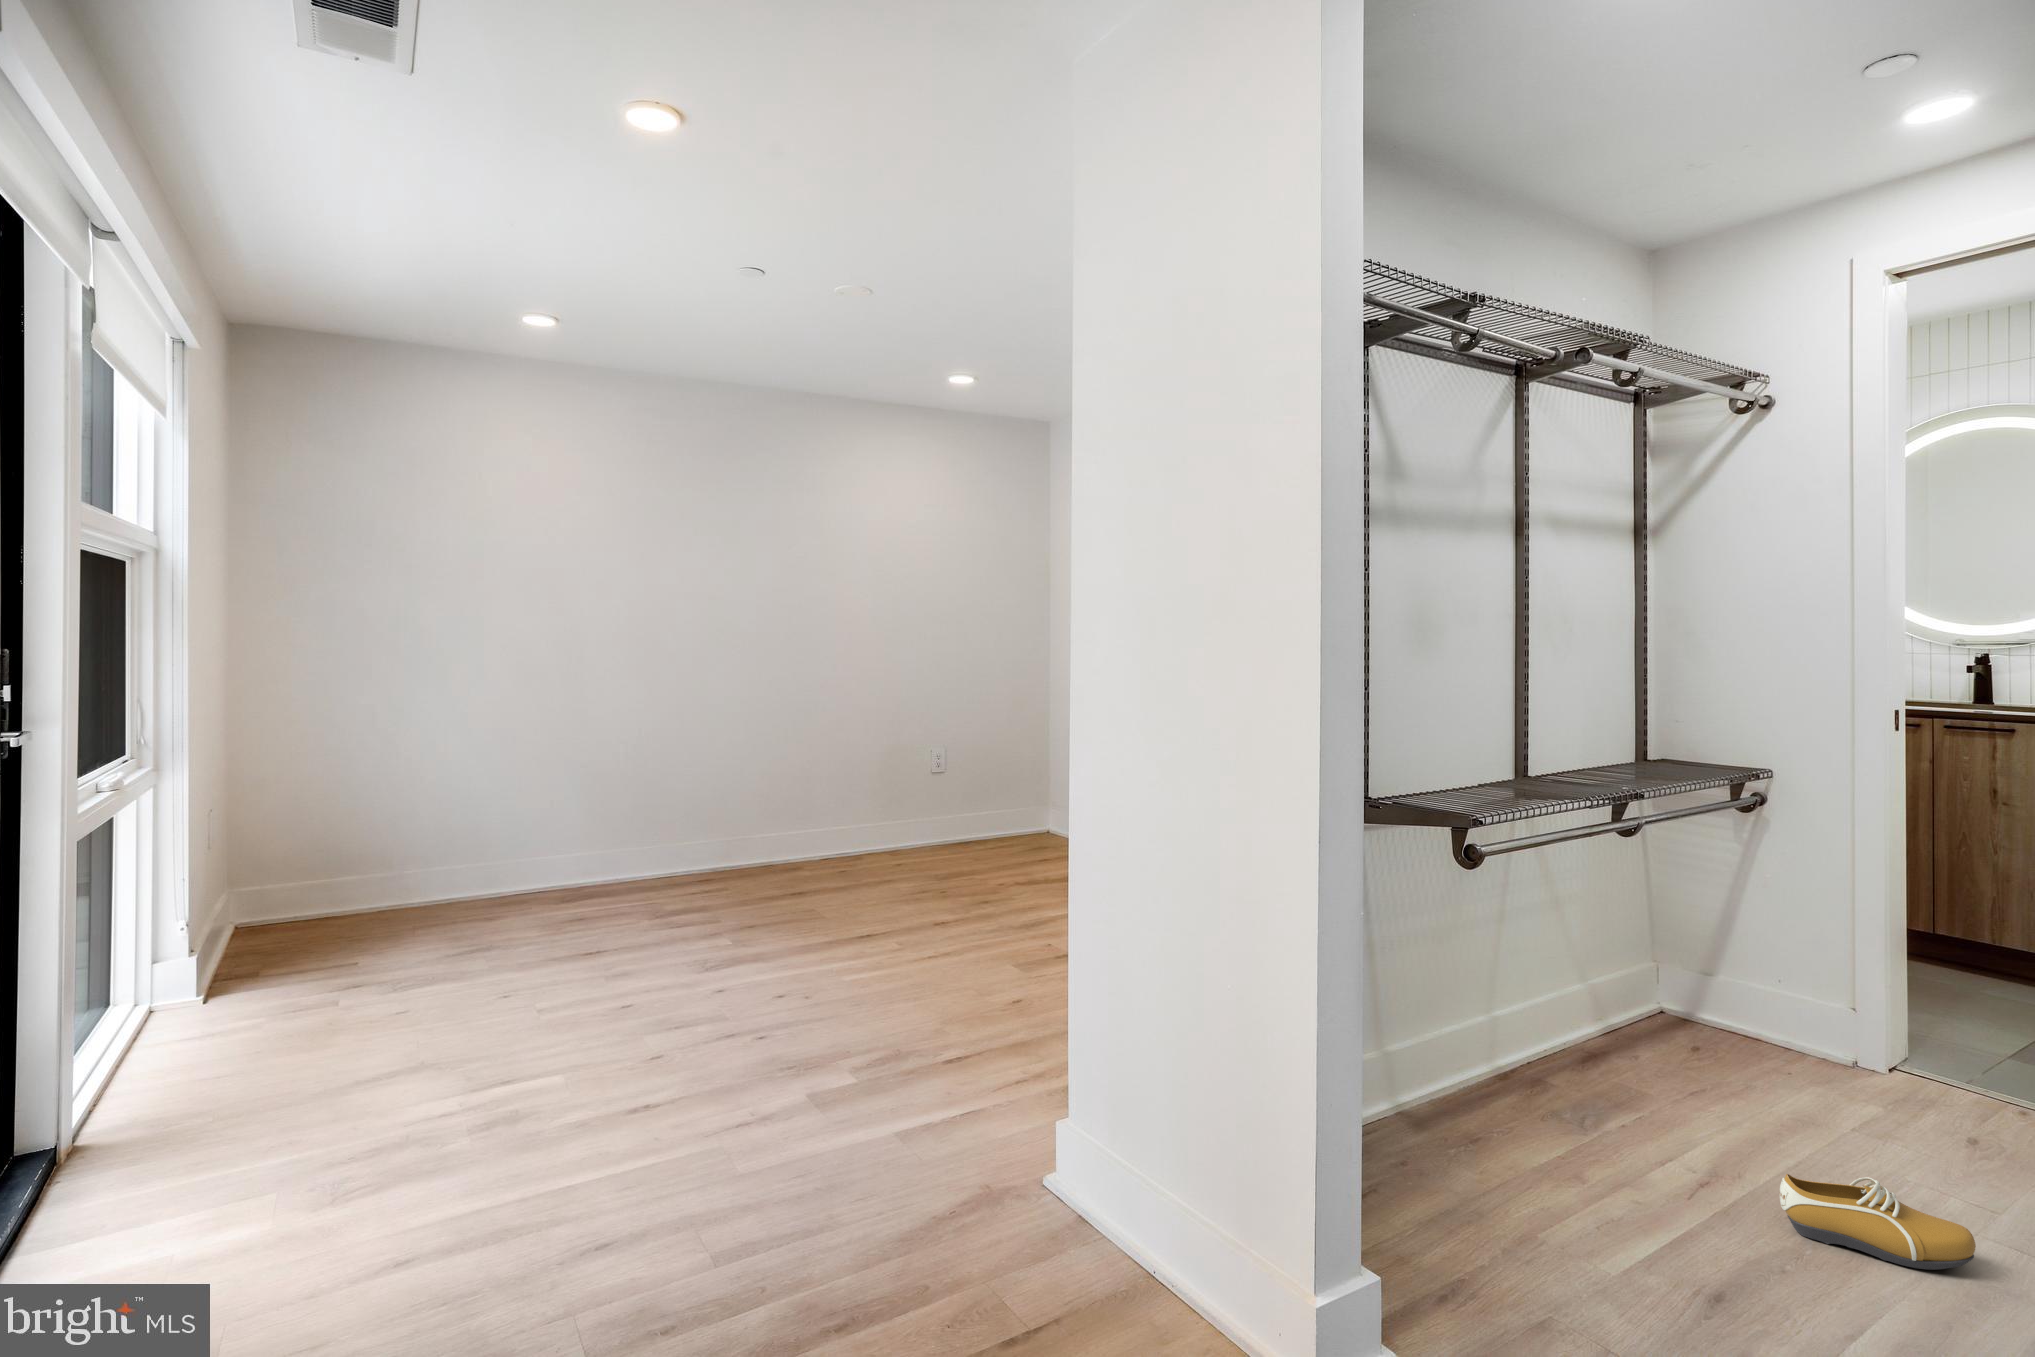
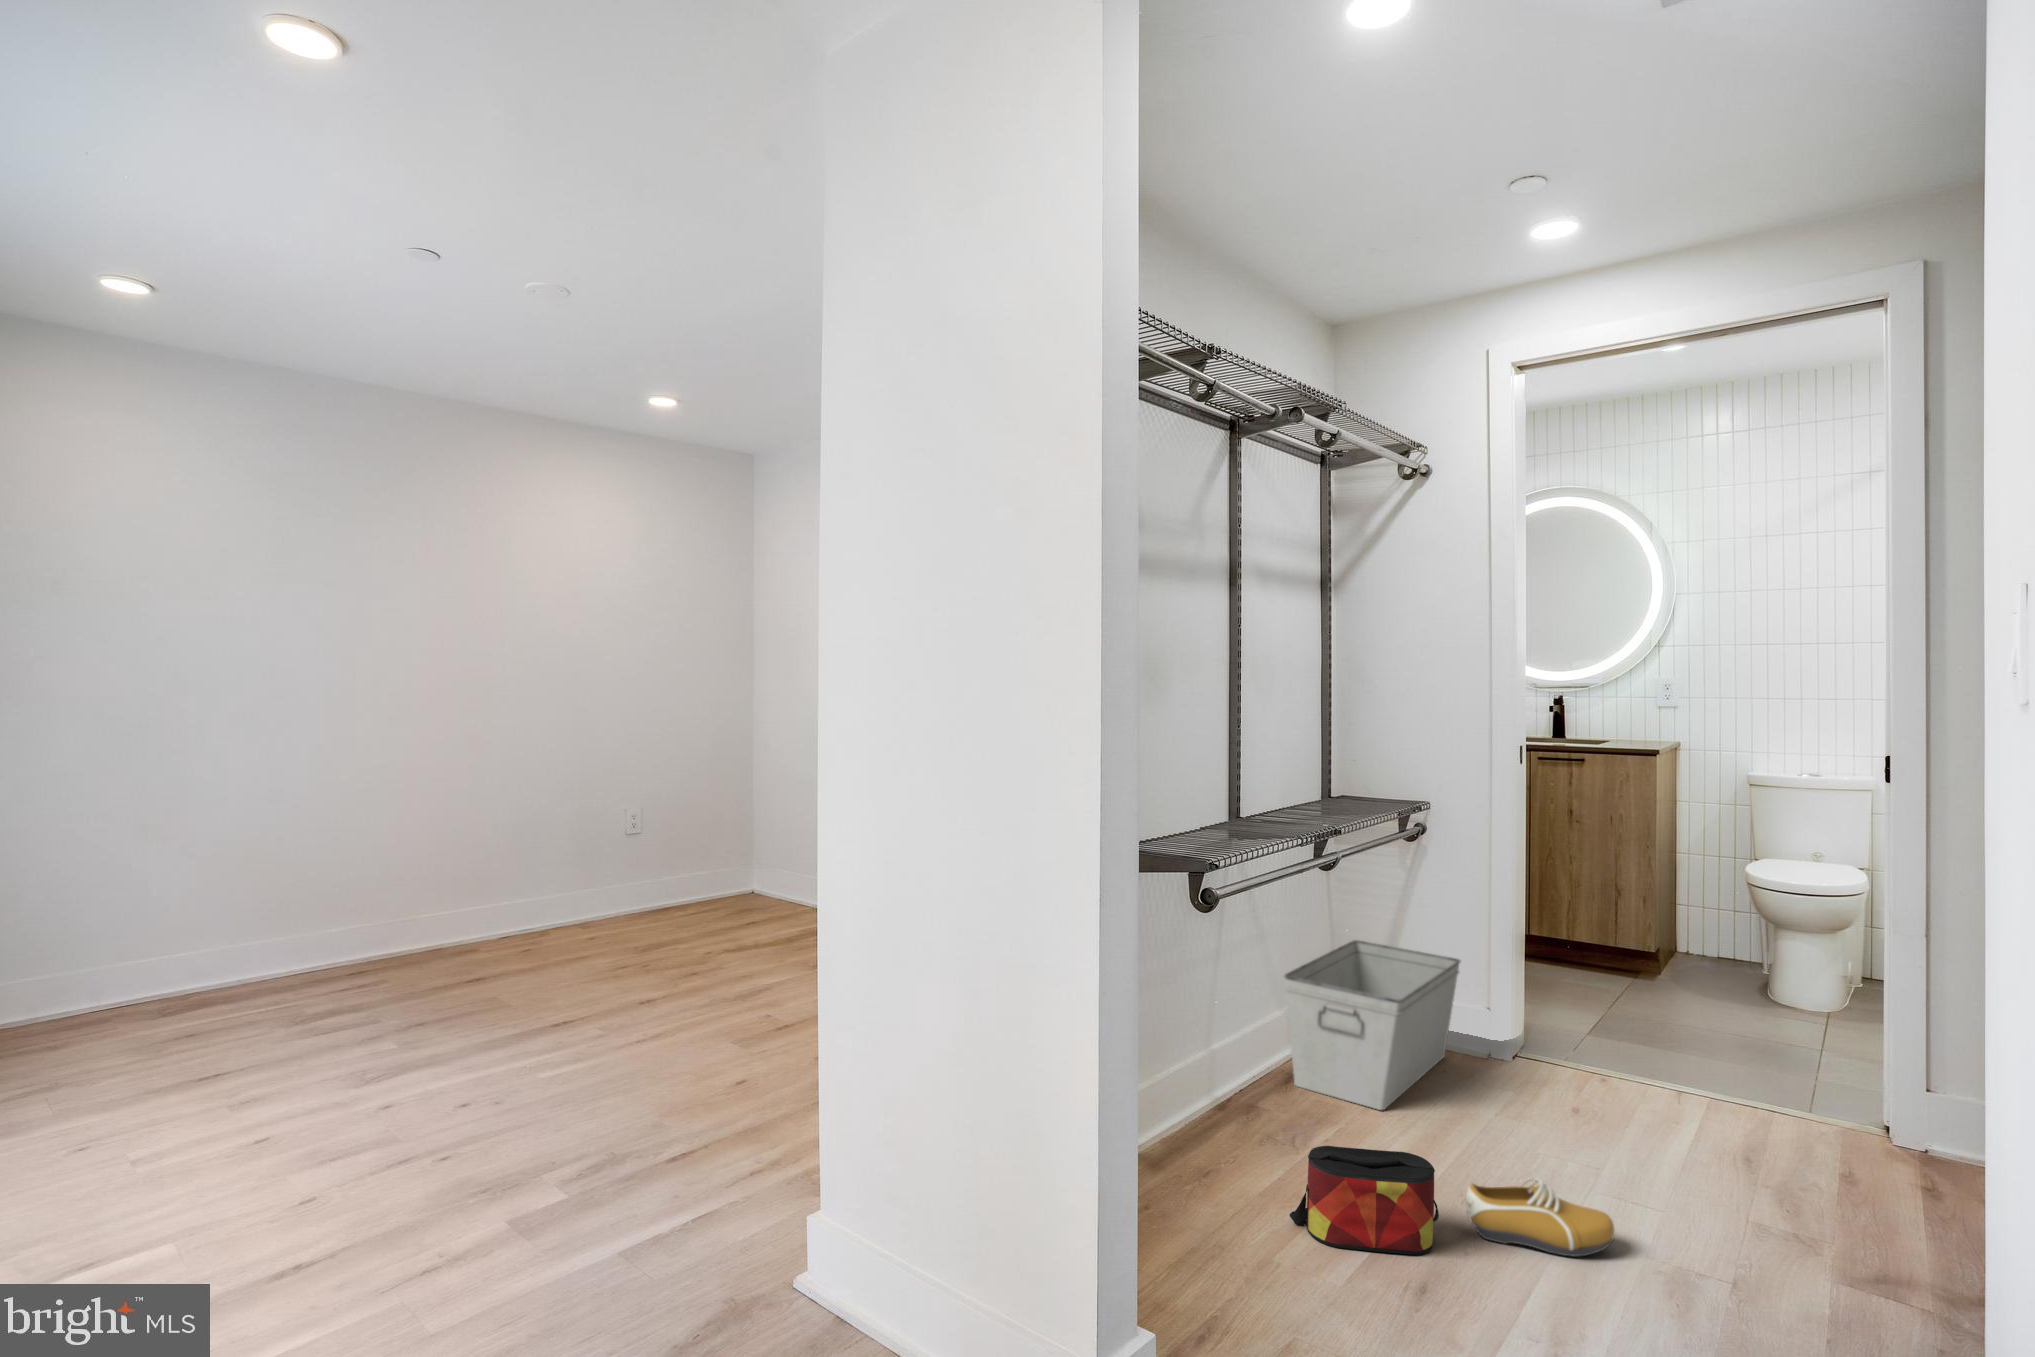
storage bin: none [1584,919,1812,1097] -> present [1284,940,1460,1110]
bag: none [1565,1115,1743,1239] -> present [1289,1146,1439,1255]

